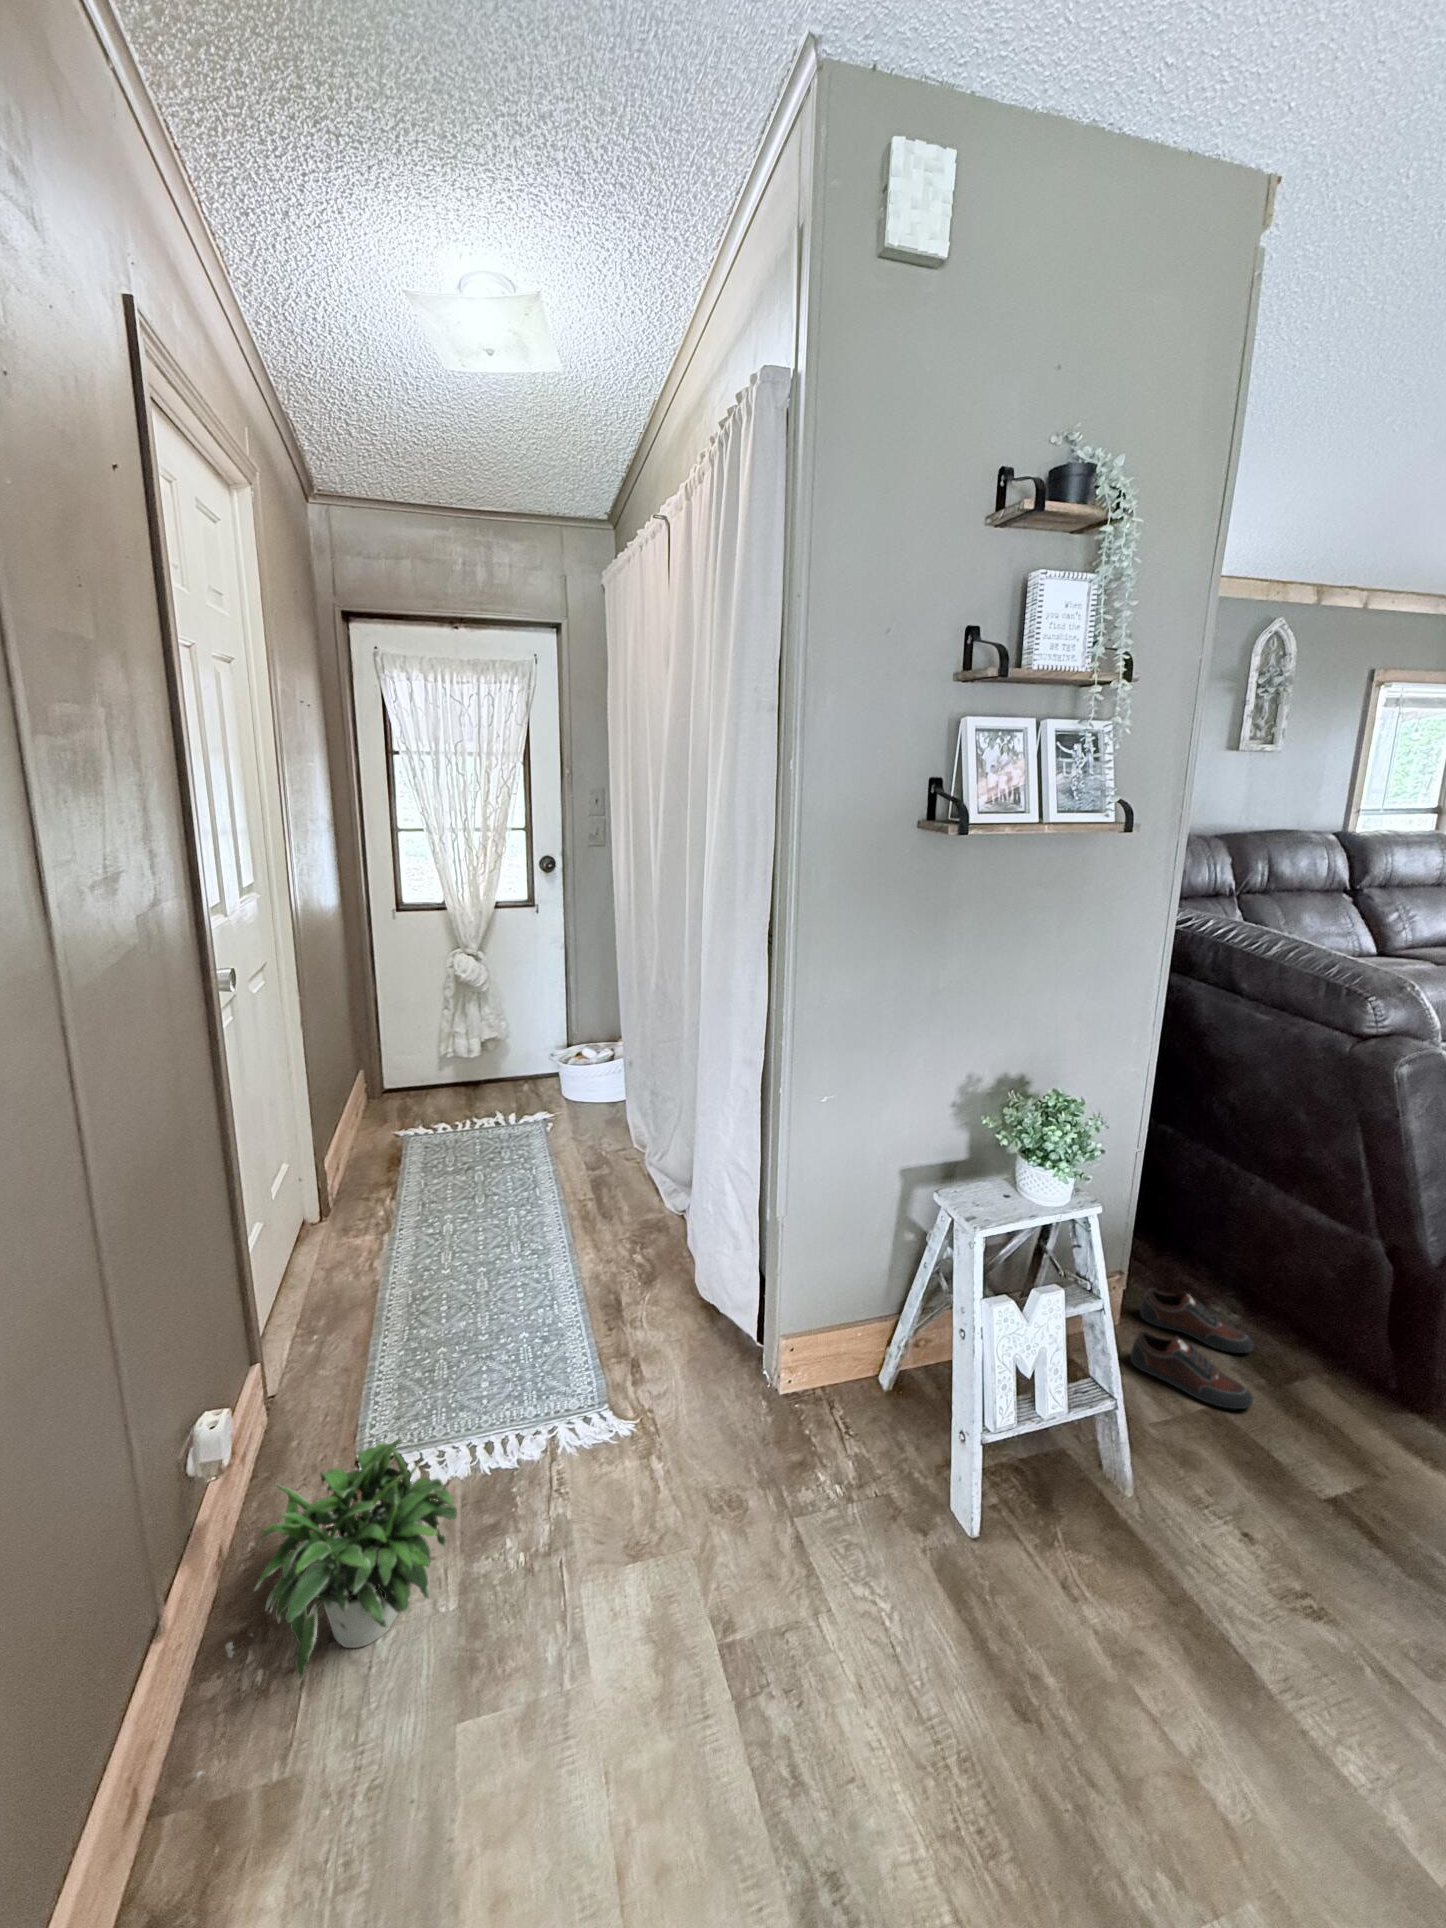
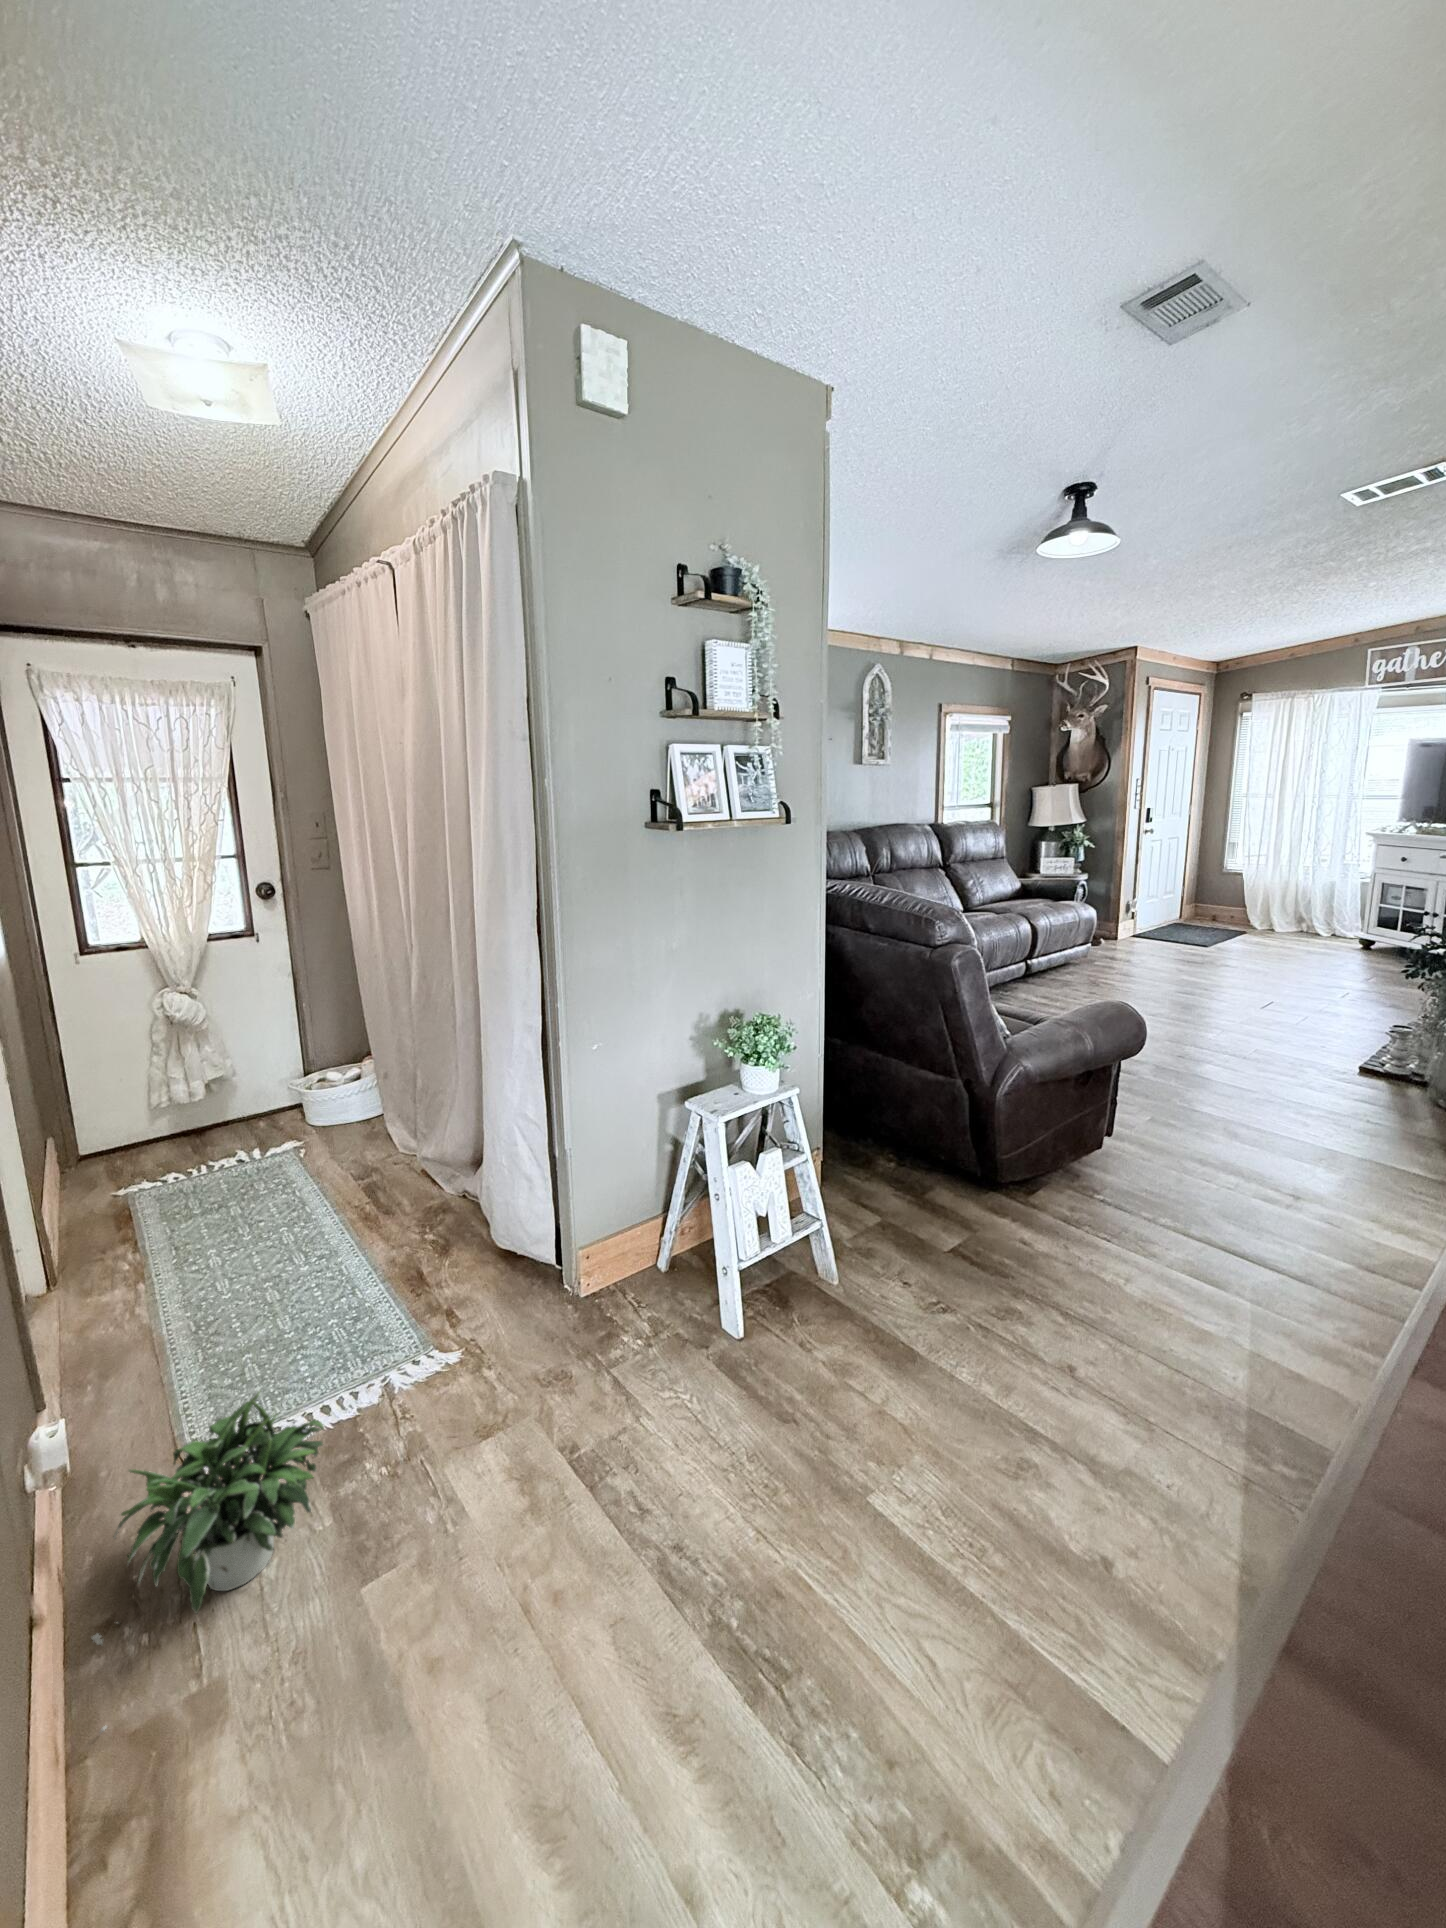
shoe: present [1130,1288,1253,1409] -> none [828,1149,903,1214]

